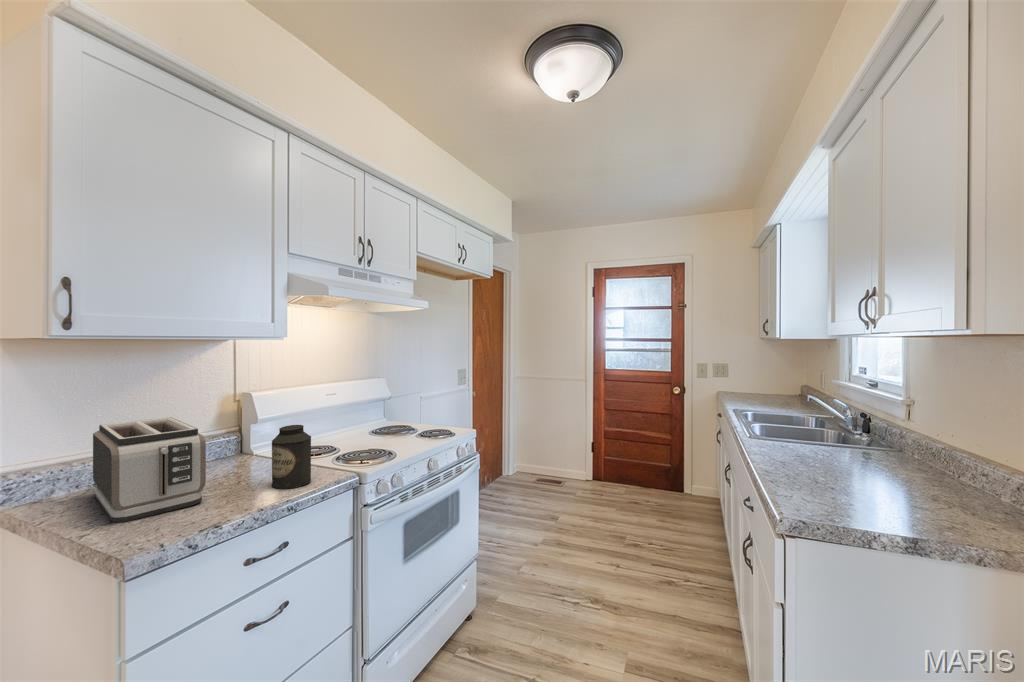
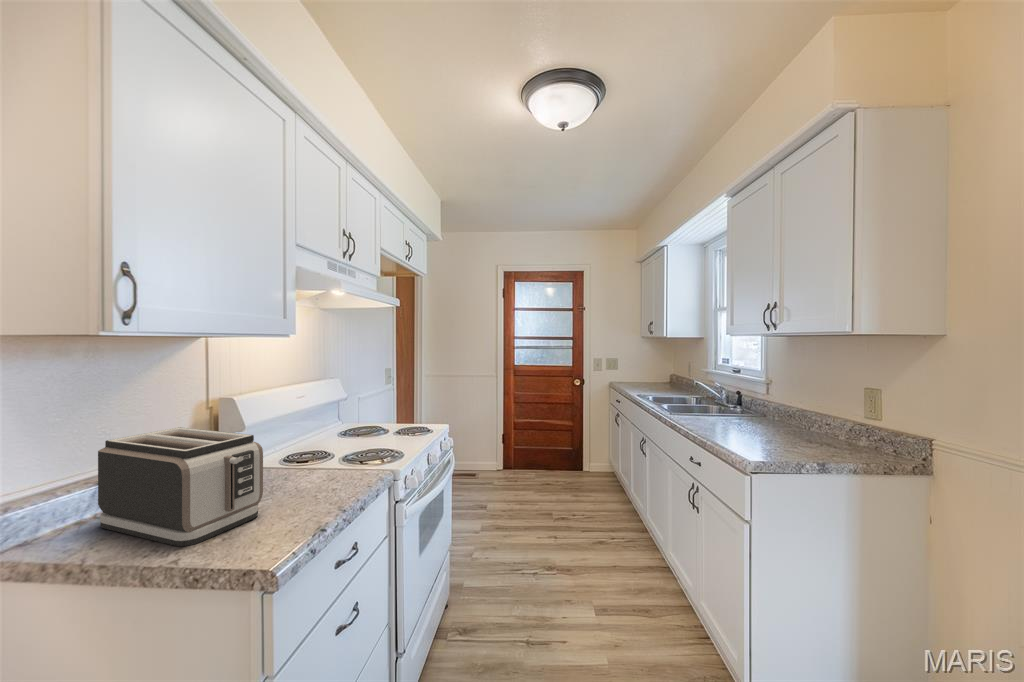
canister: present [272,425,311,489] -> none [311,426,351,493]

